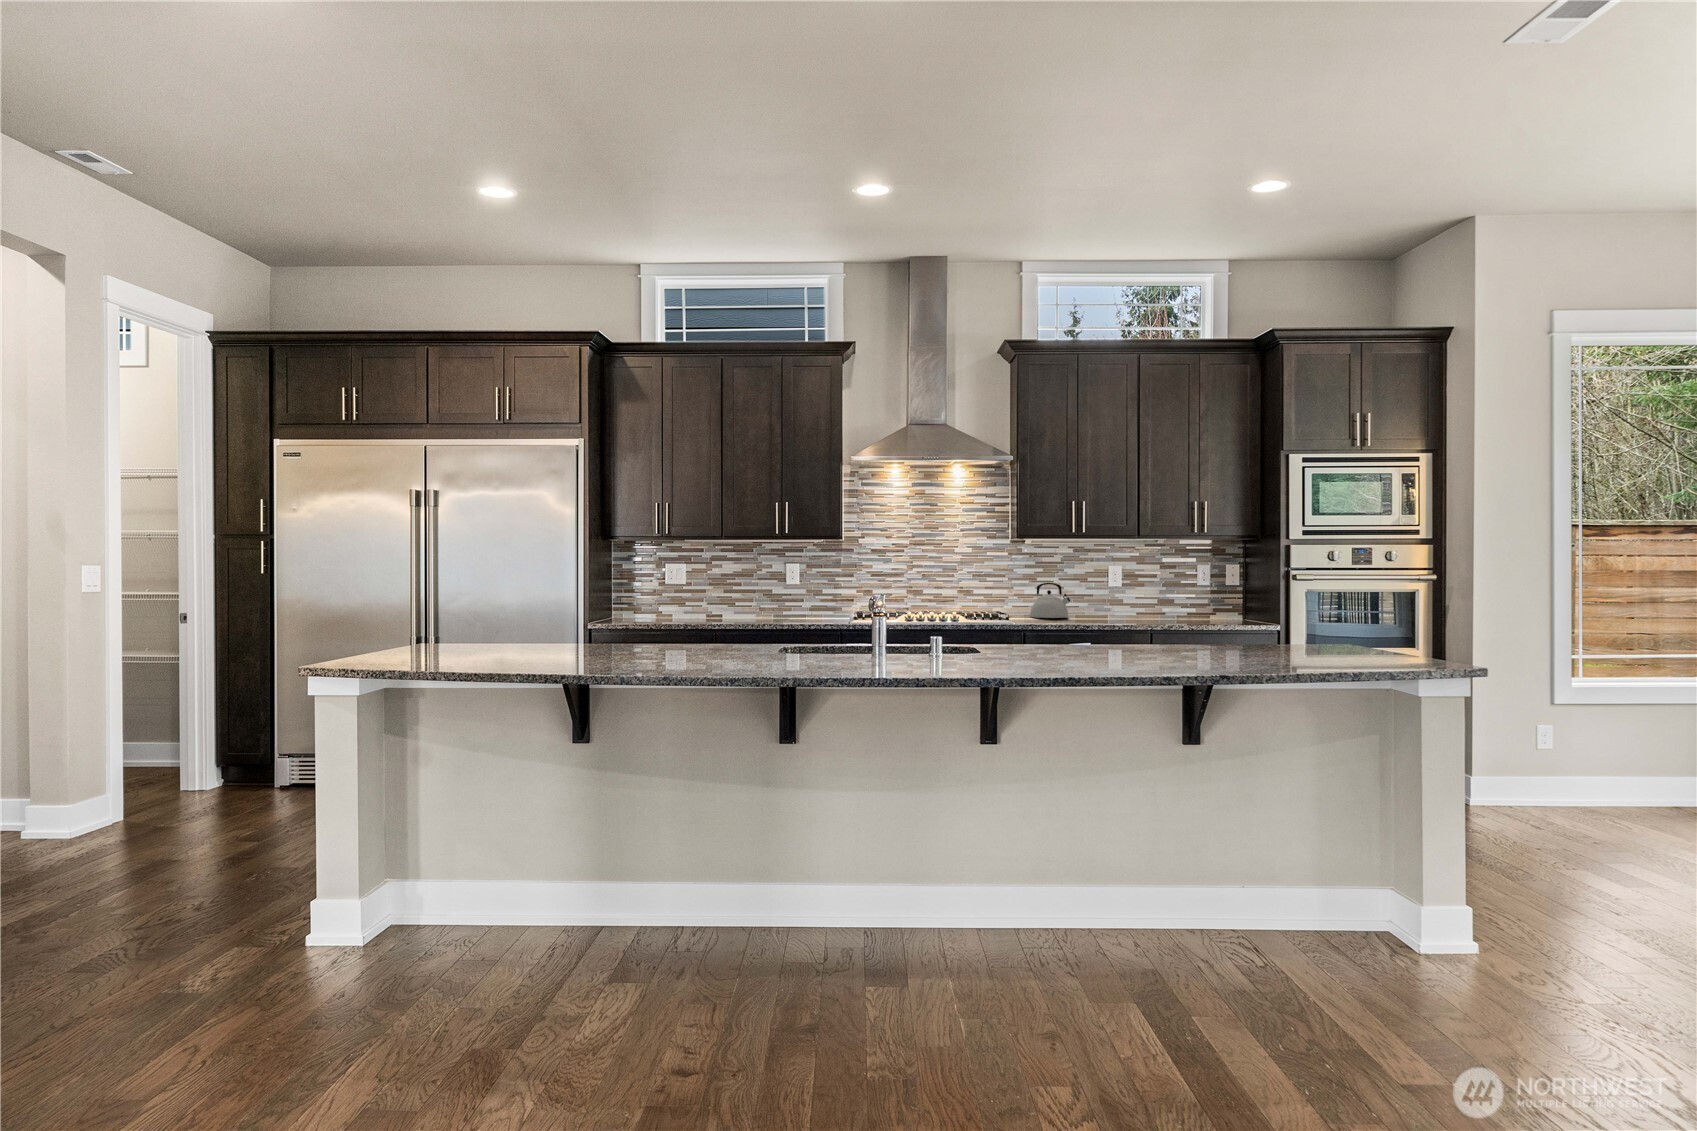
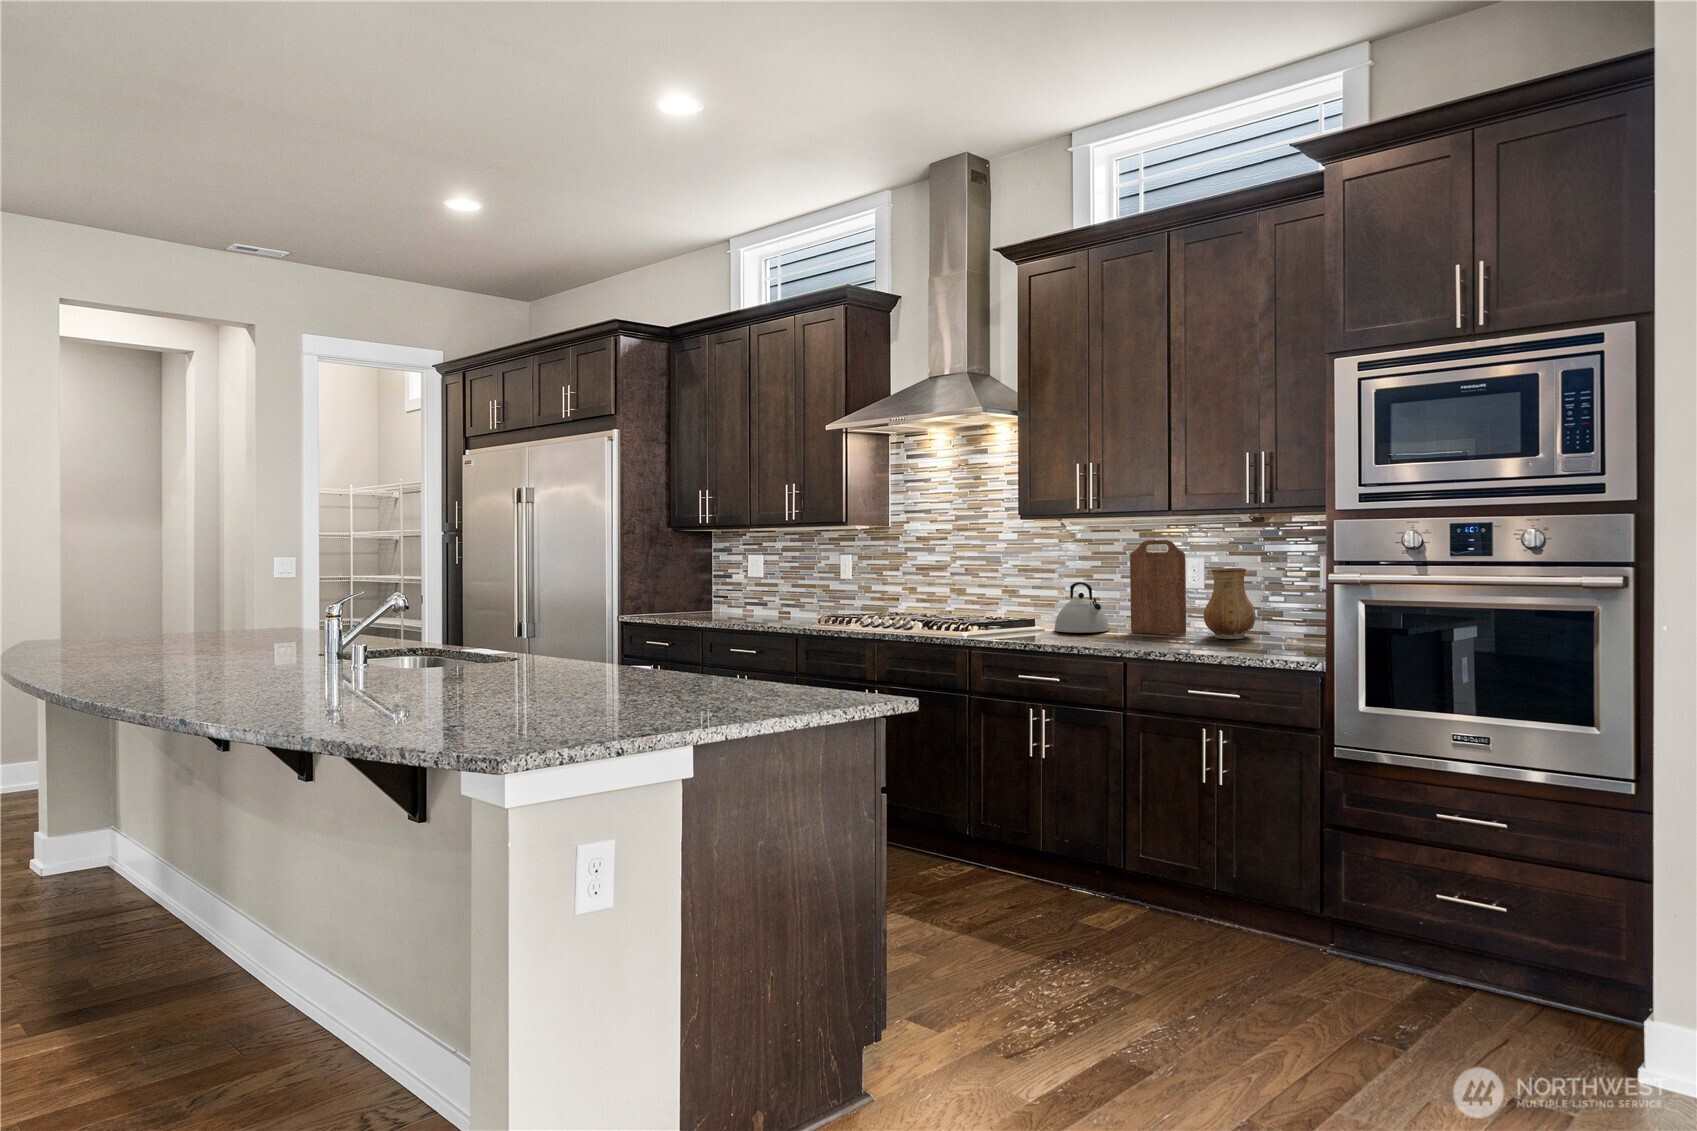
cutting board: none [1083,554,1117,617] -> present [1130,540,1186,634]
ceramic pitcher: none [1130,573,1163,618] -> present [1204,568,1256,639]

